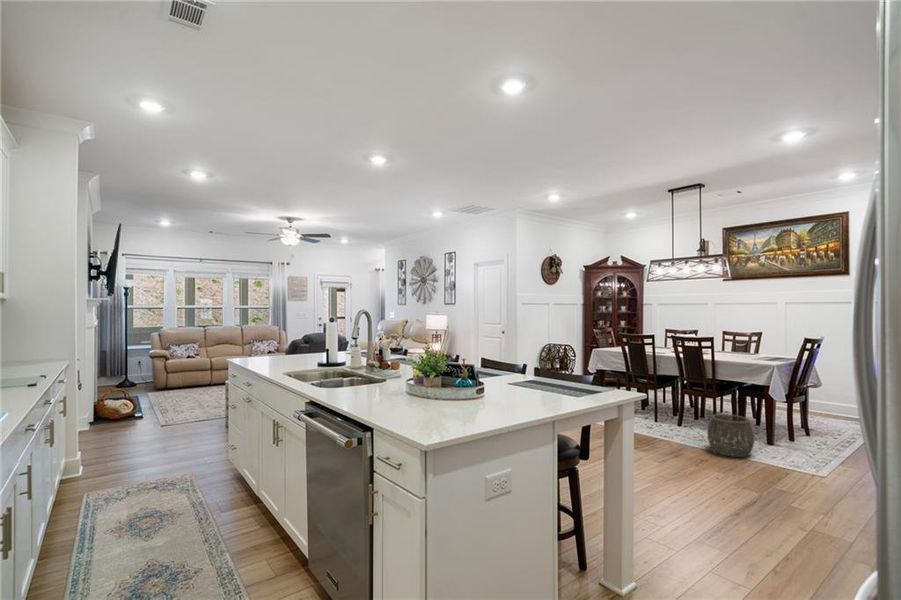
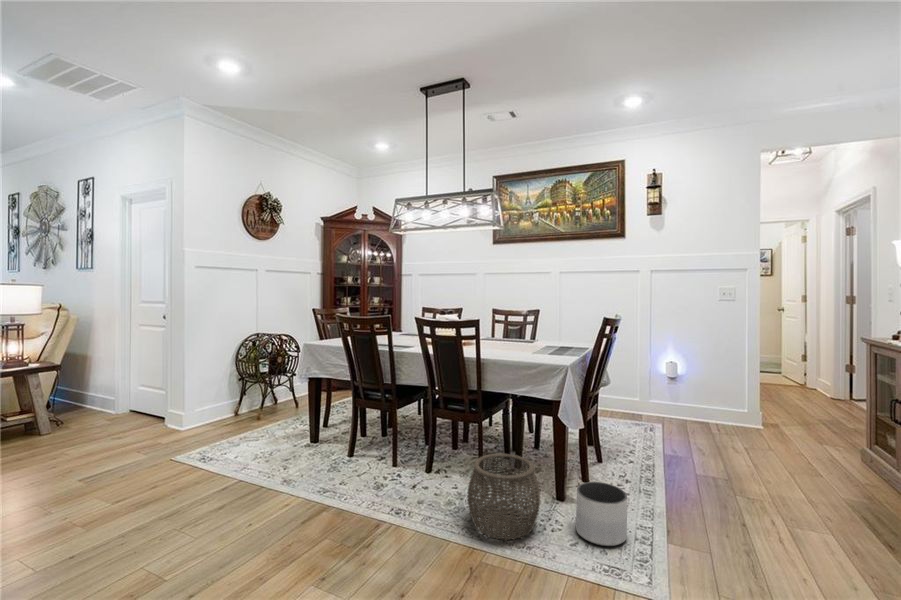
planter: none [779,434,814,467] -> present [576,482,627,546]

